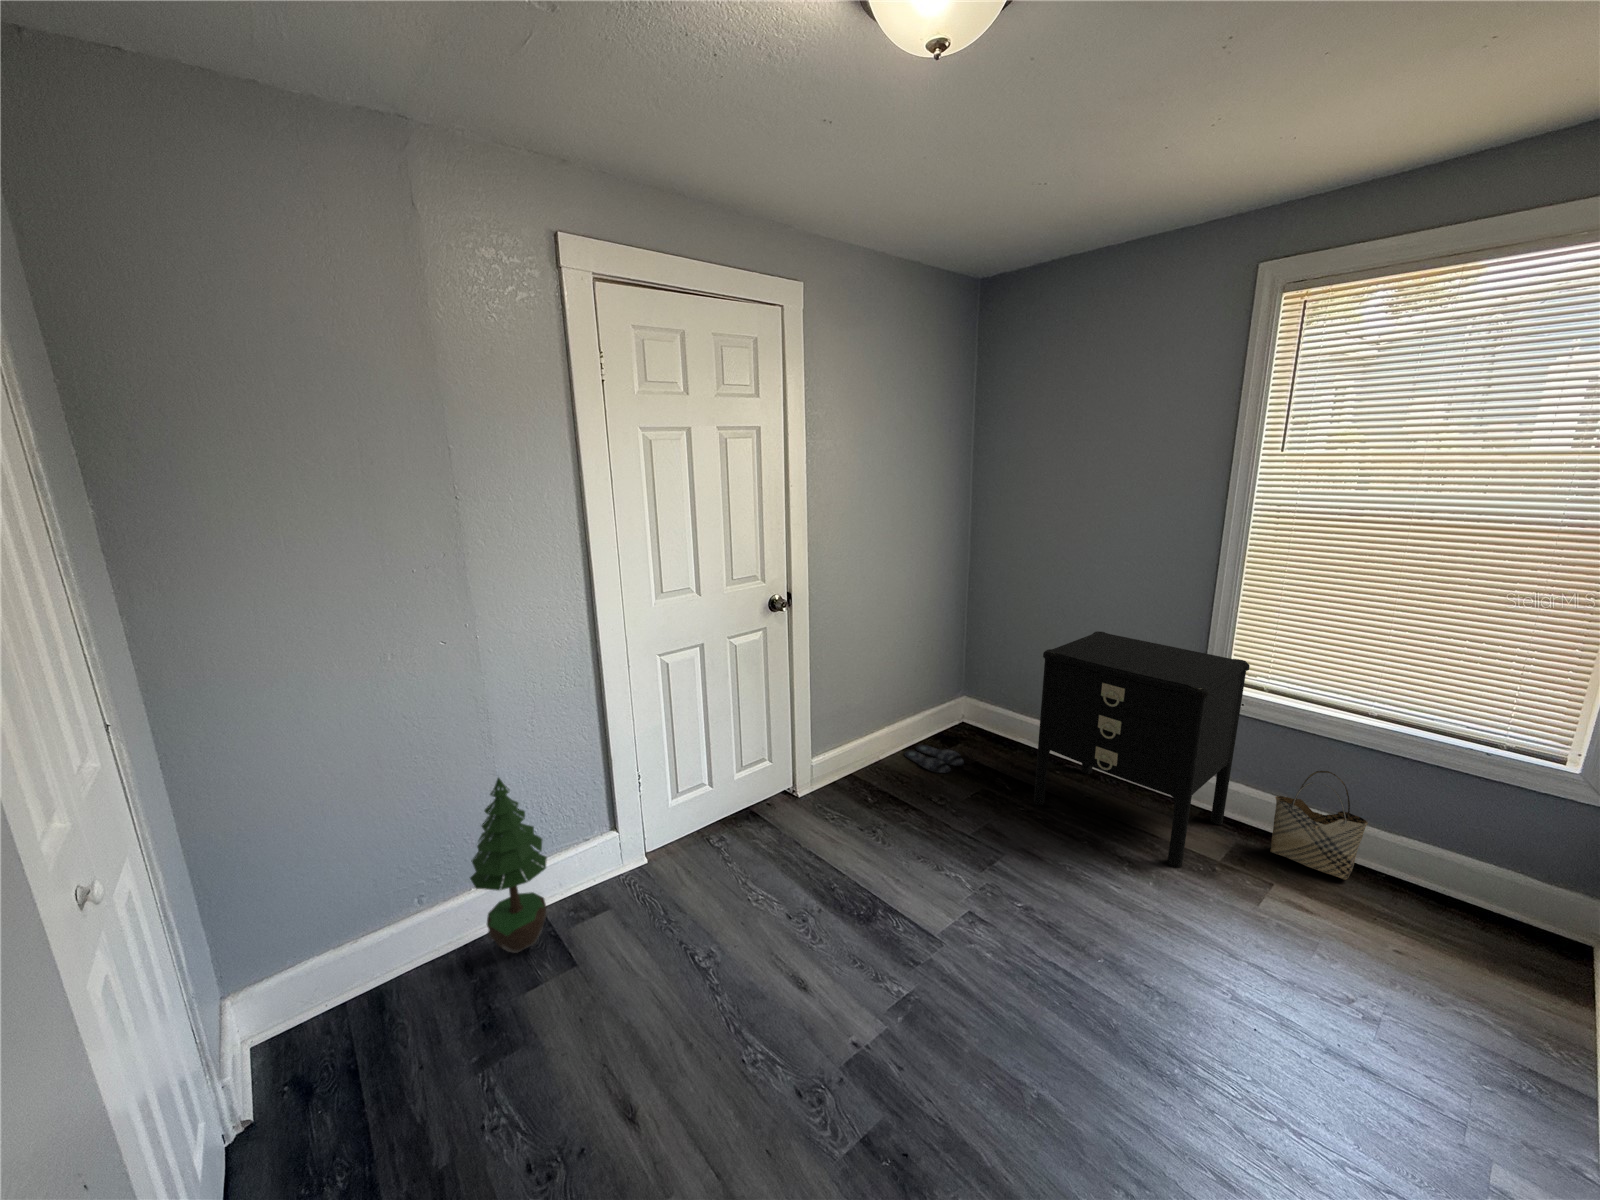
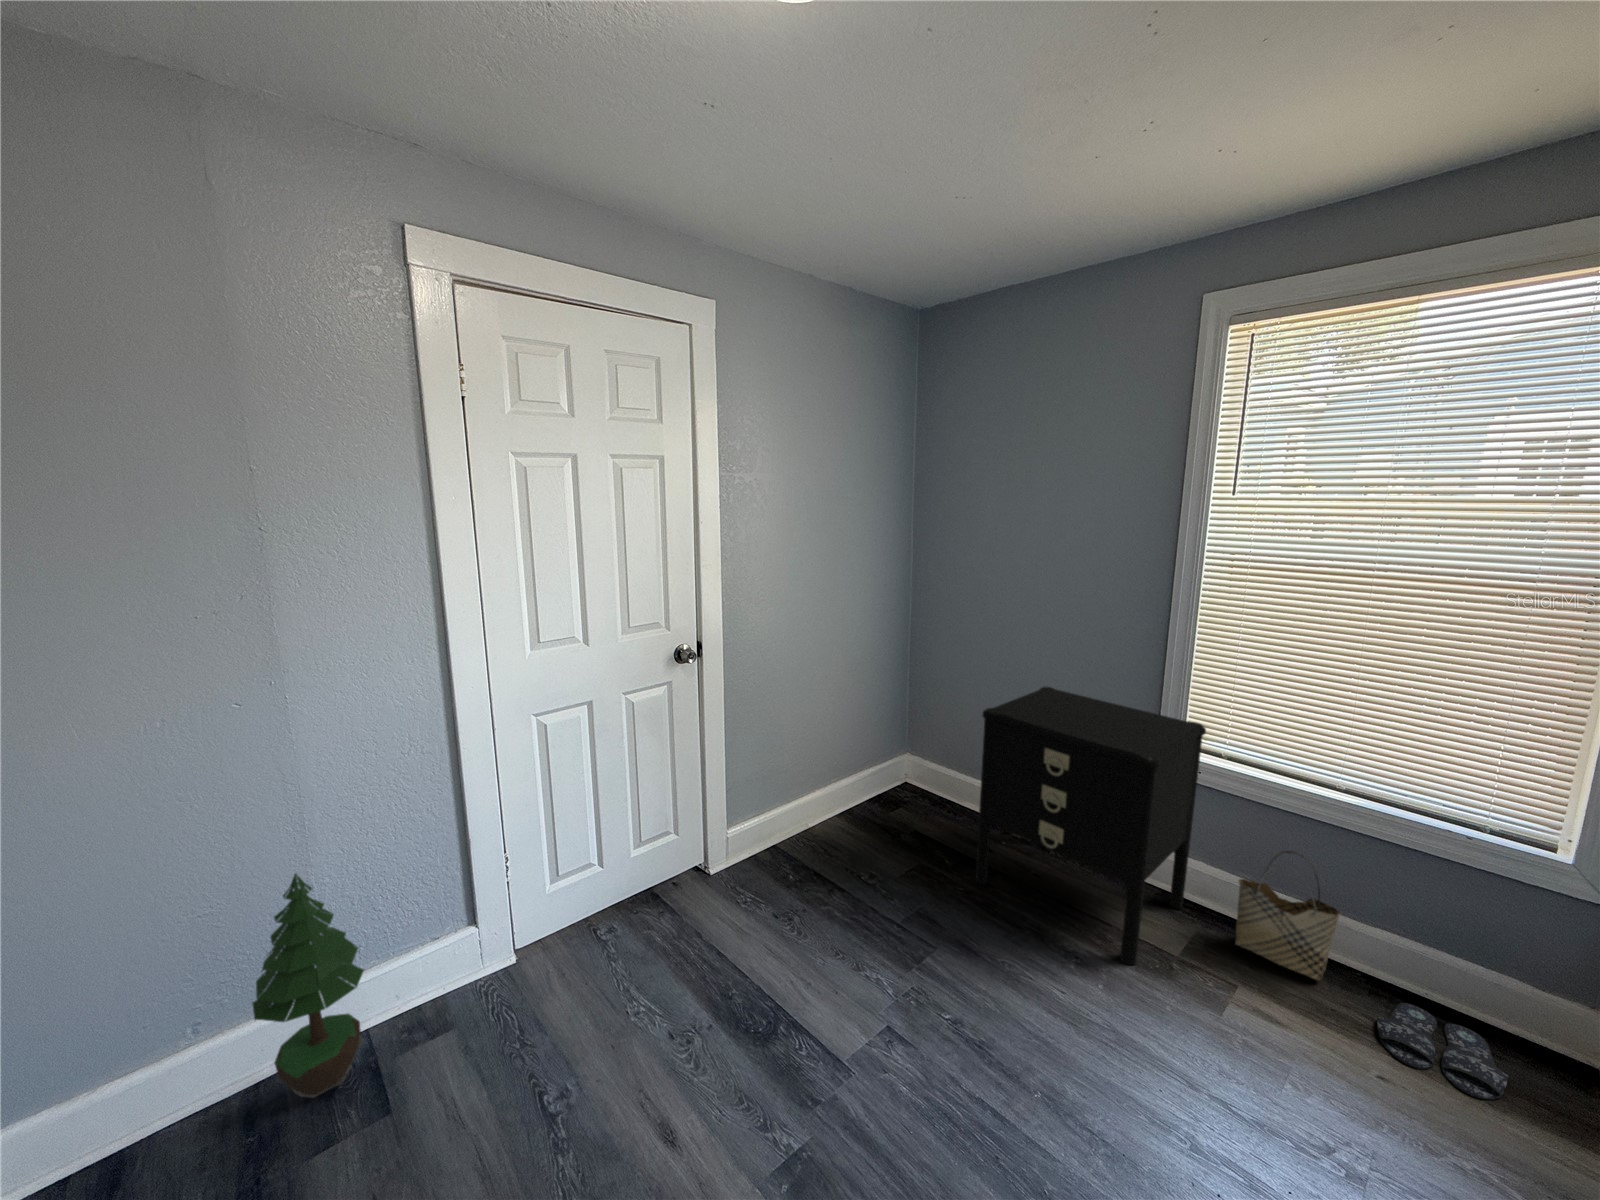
slippers: present [904,745,964,773] -> present [1377,1003,1508,1100]

